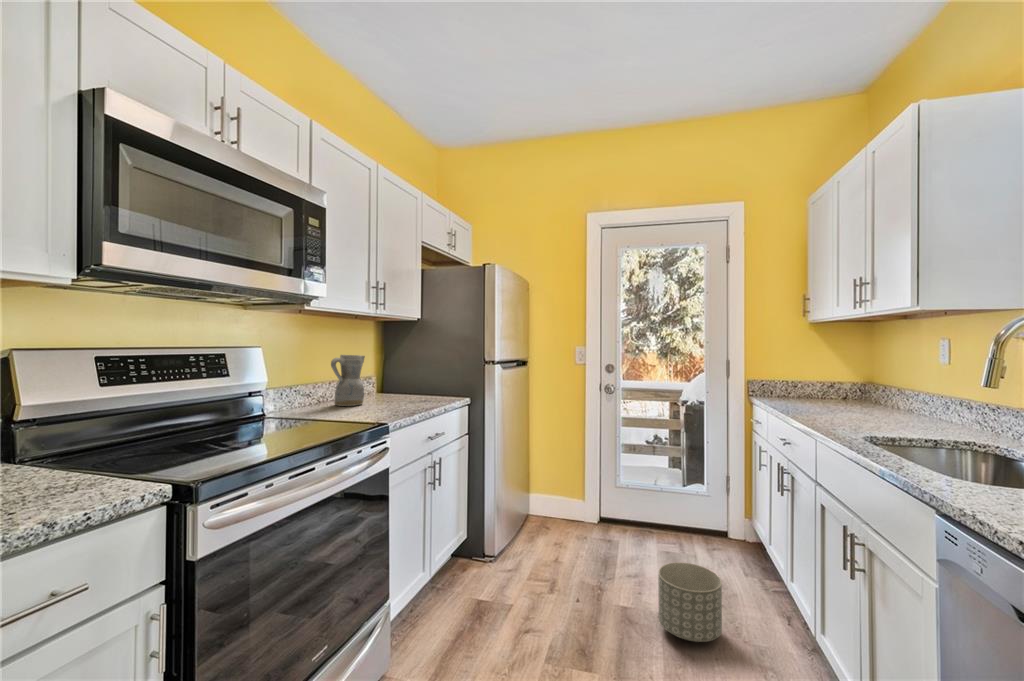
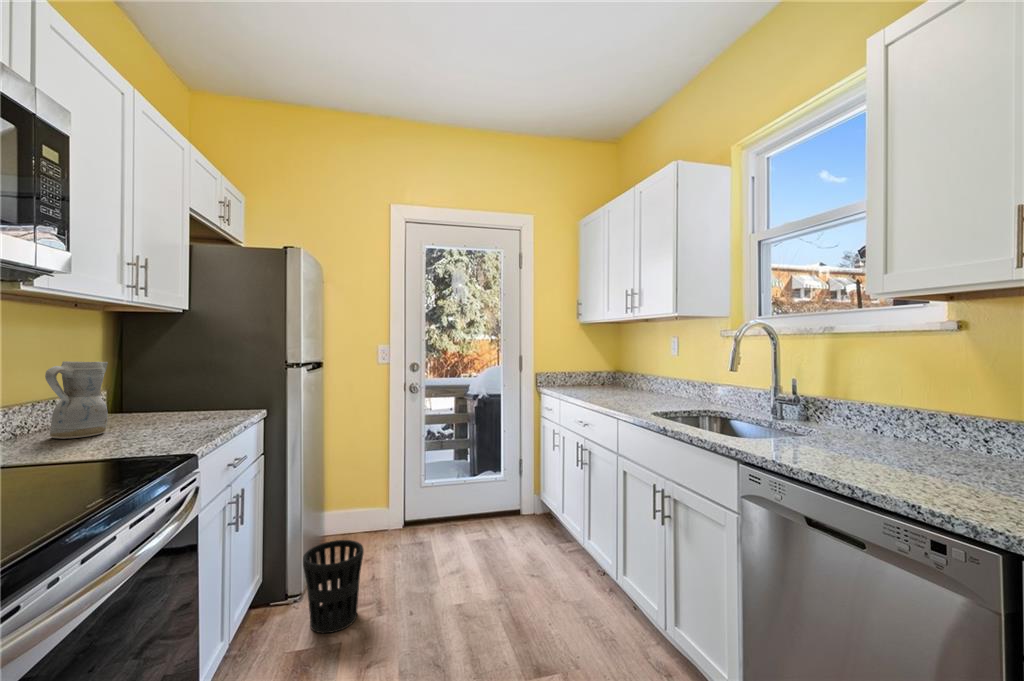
wastebasket: none [489,517,538,594] -> present [303,540,364,633]
planter: present [659,562,722,642] -> none [496,545,551,617]

